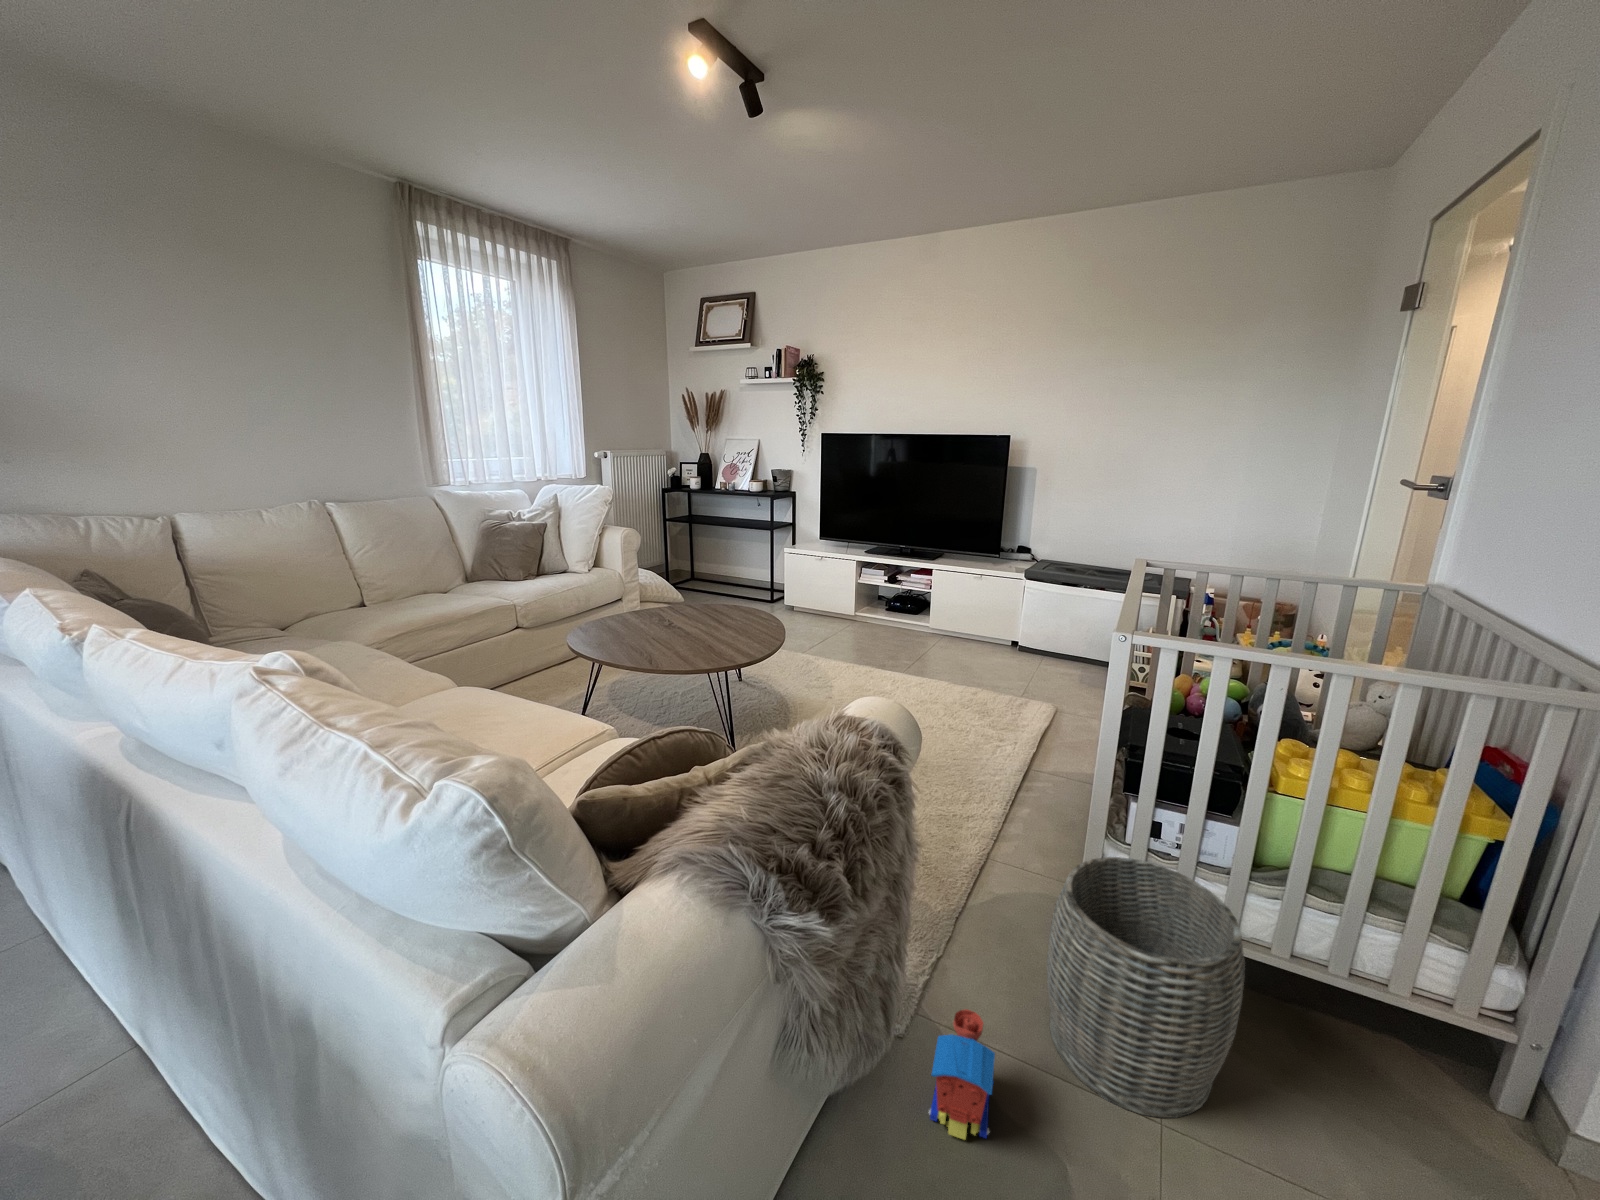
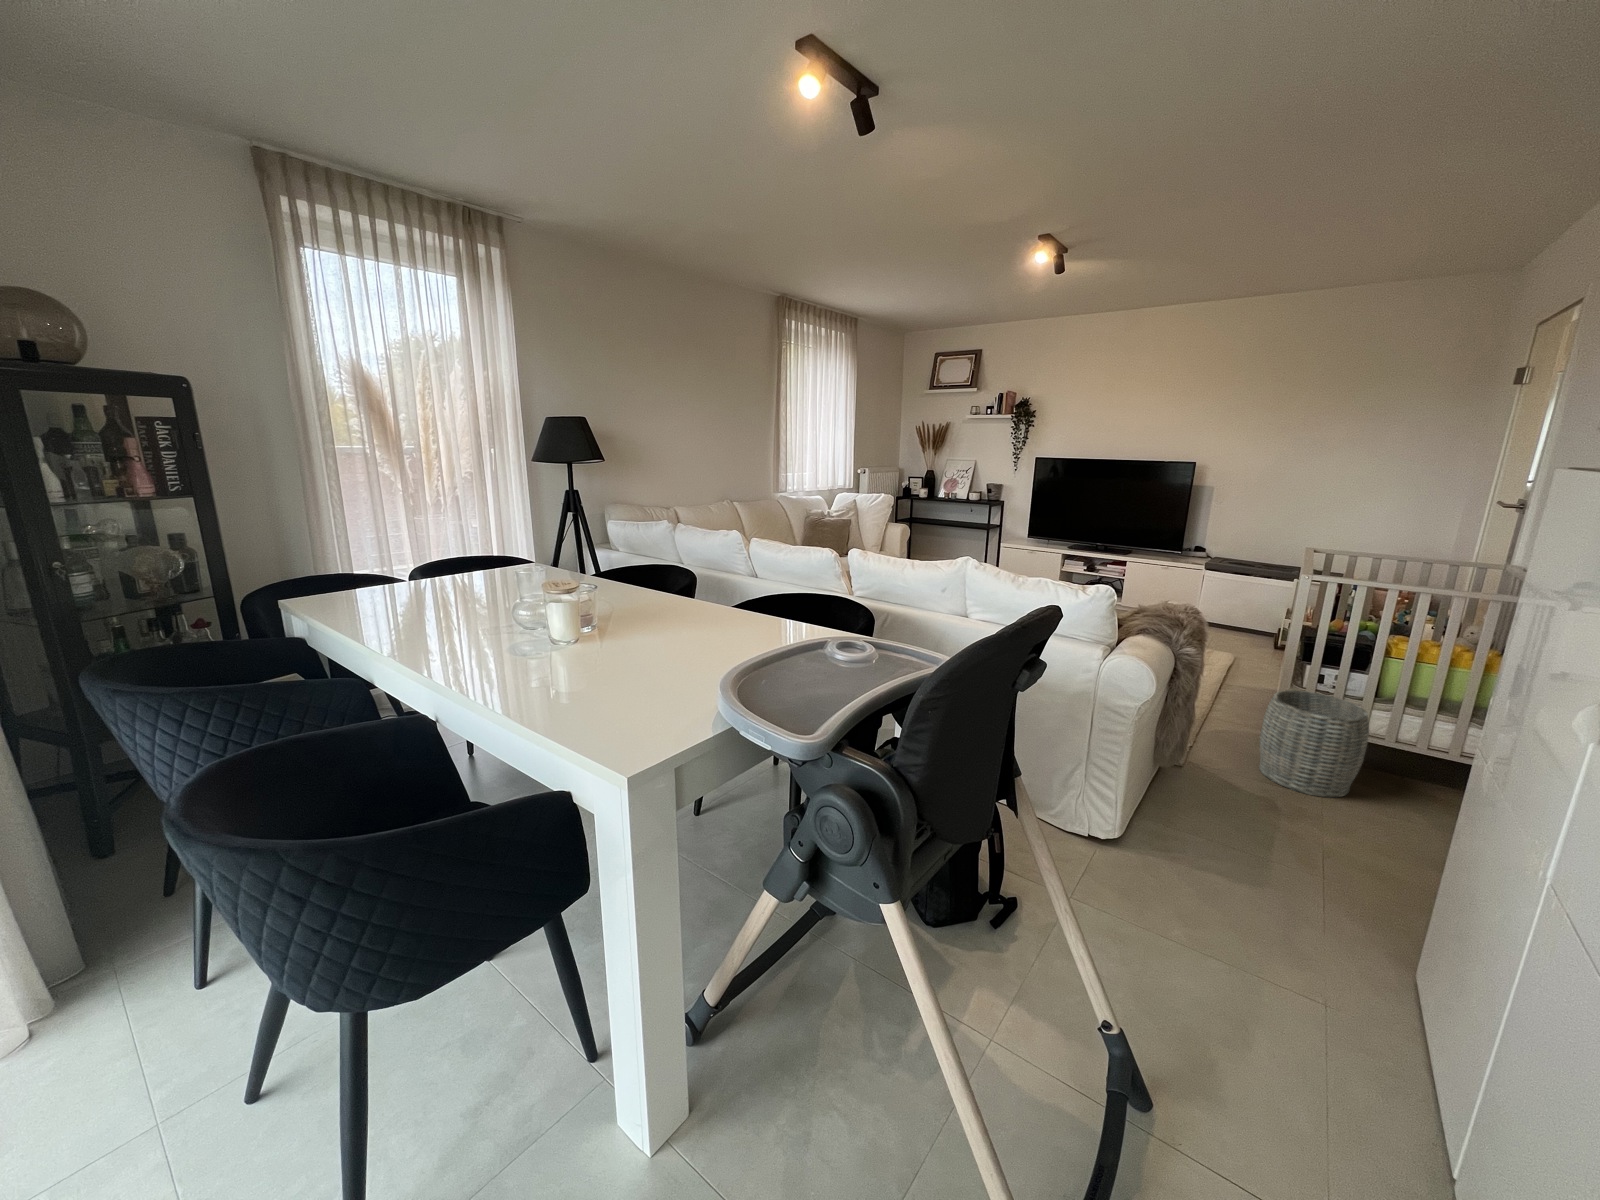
toy train: present [929,1009,995,1140] -> none [1207,744,1244,794]

